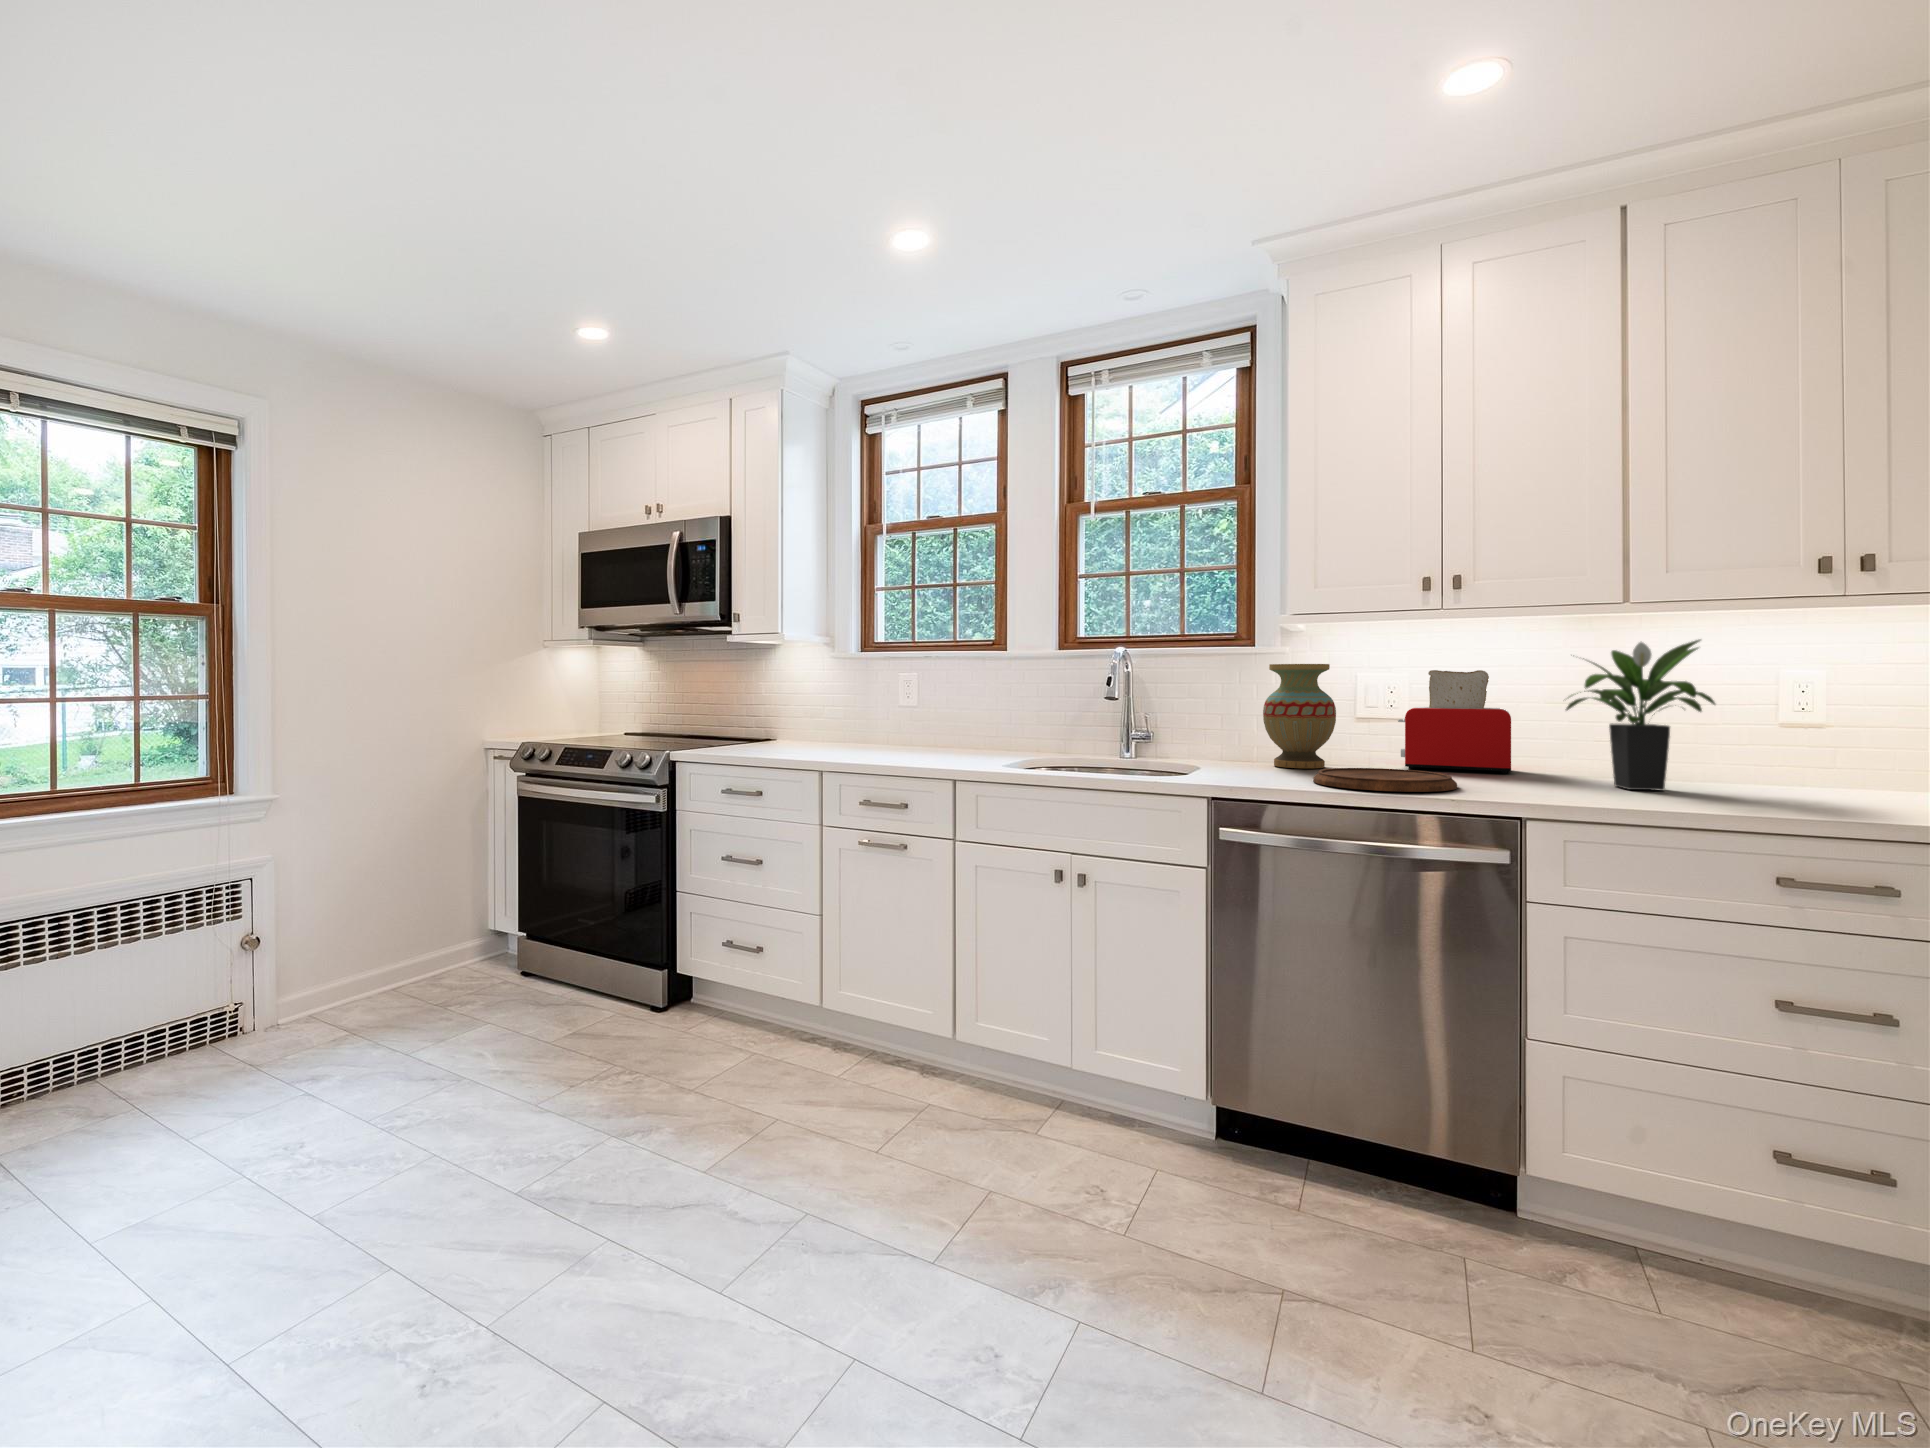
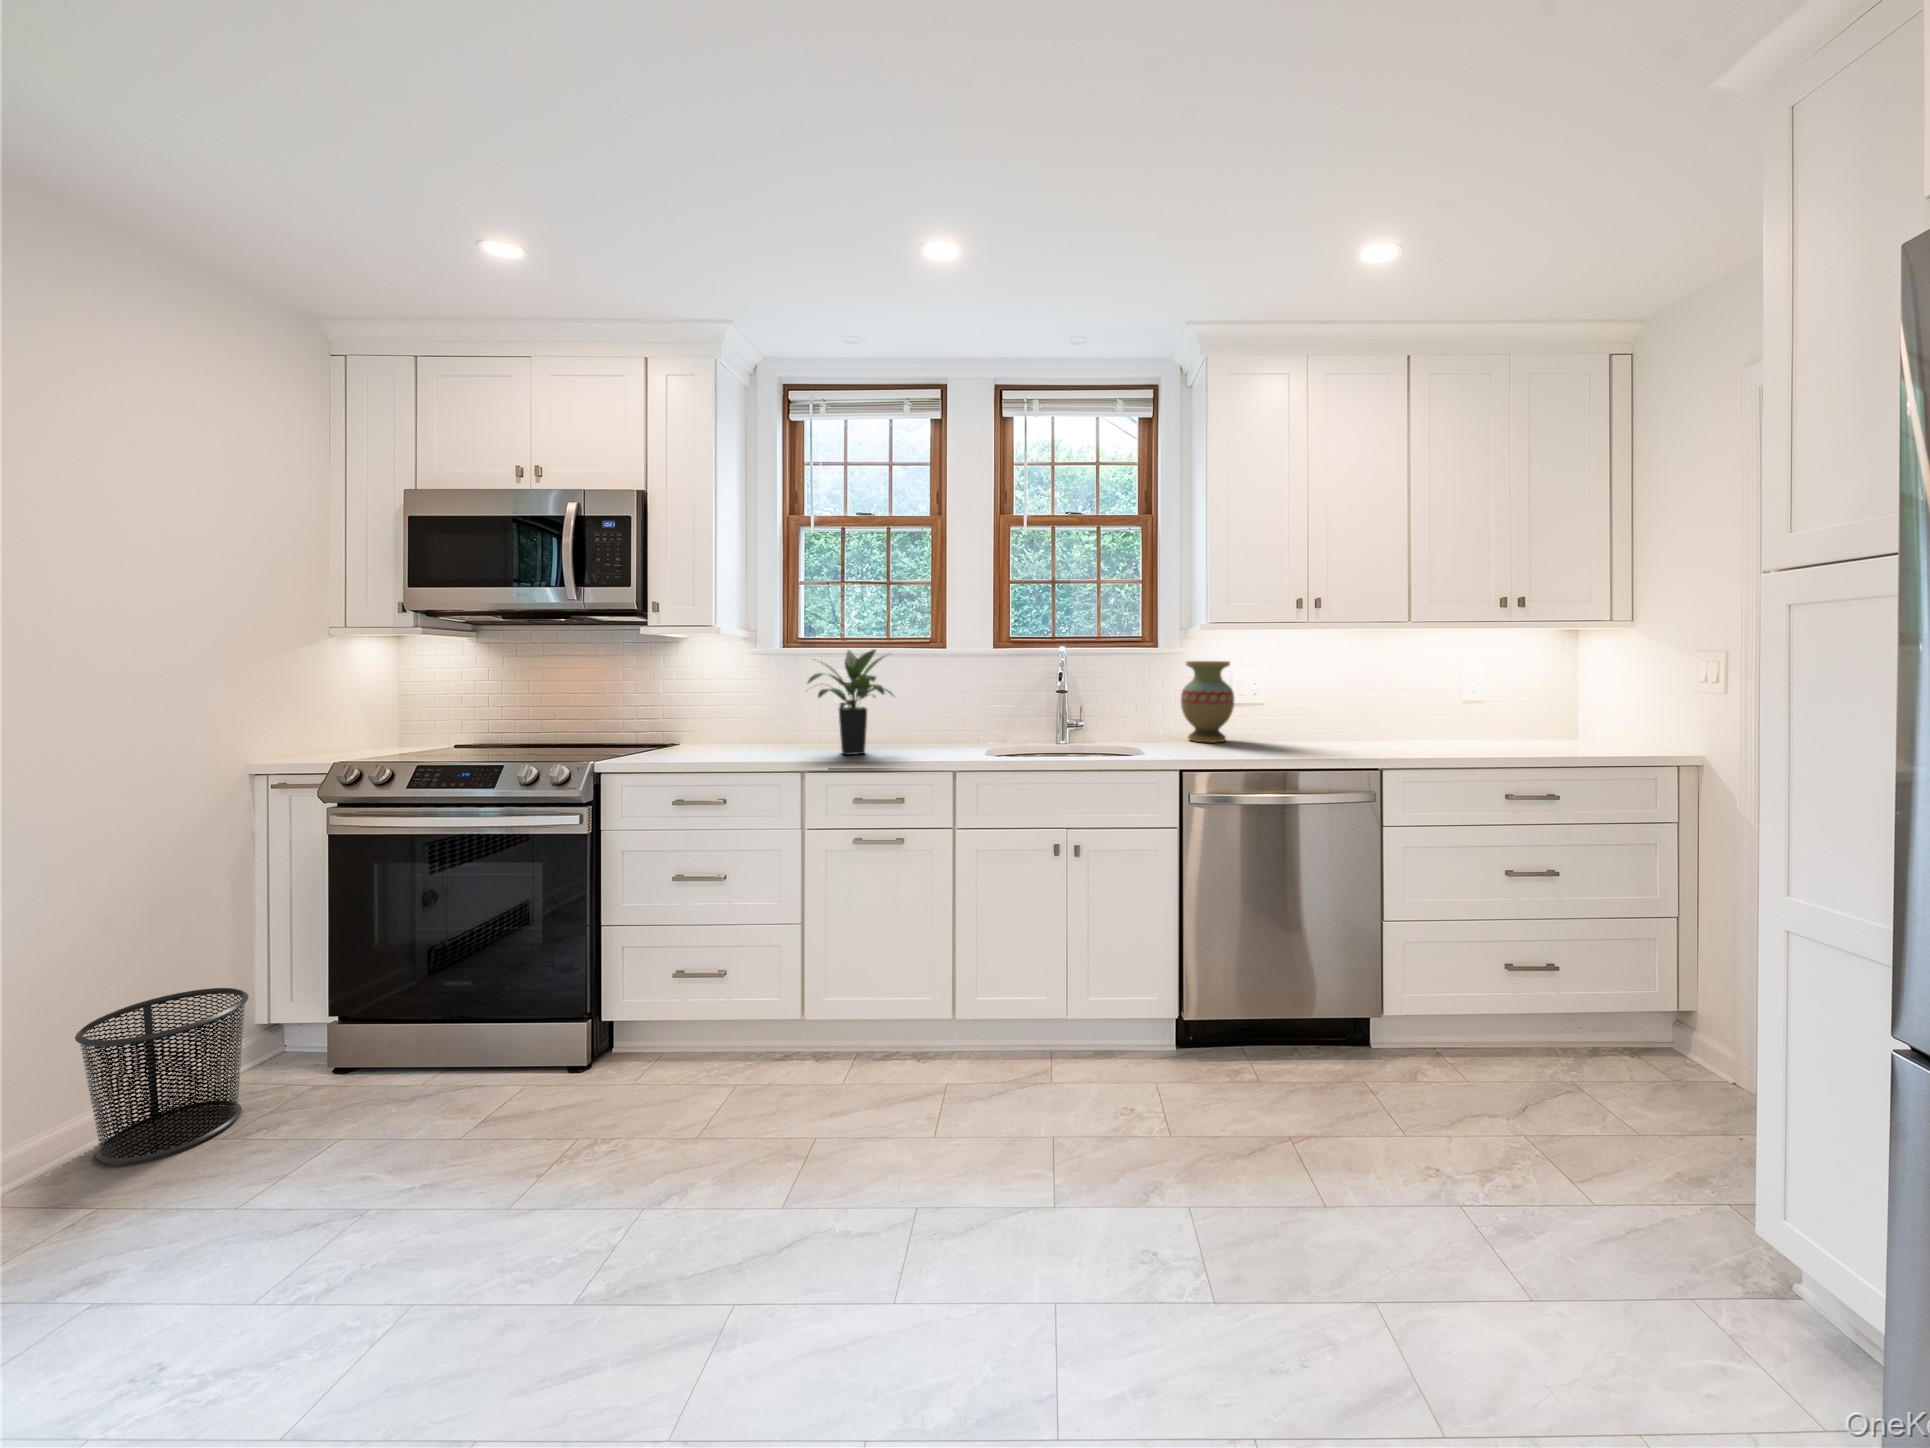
potted plant: present [1566,640,1715,791] -> present [808,650,893,755]
toaster: present [1398,670,1511,773] -> none [1263,665,1341,739]
cutting board: present [1313,768,1457,792] -> none [1252,741,1353,761]
trash can: none [365,901,458,1009] -> present [75,988,248,1164]

